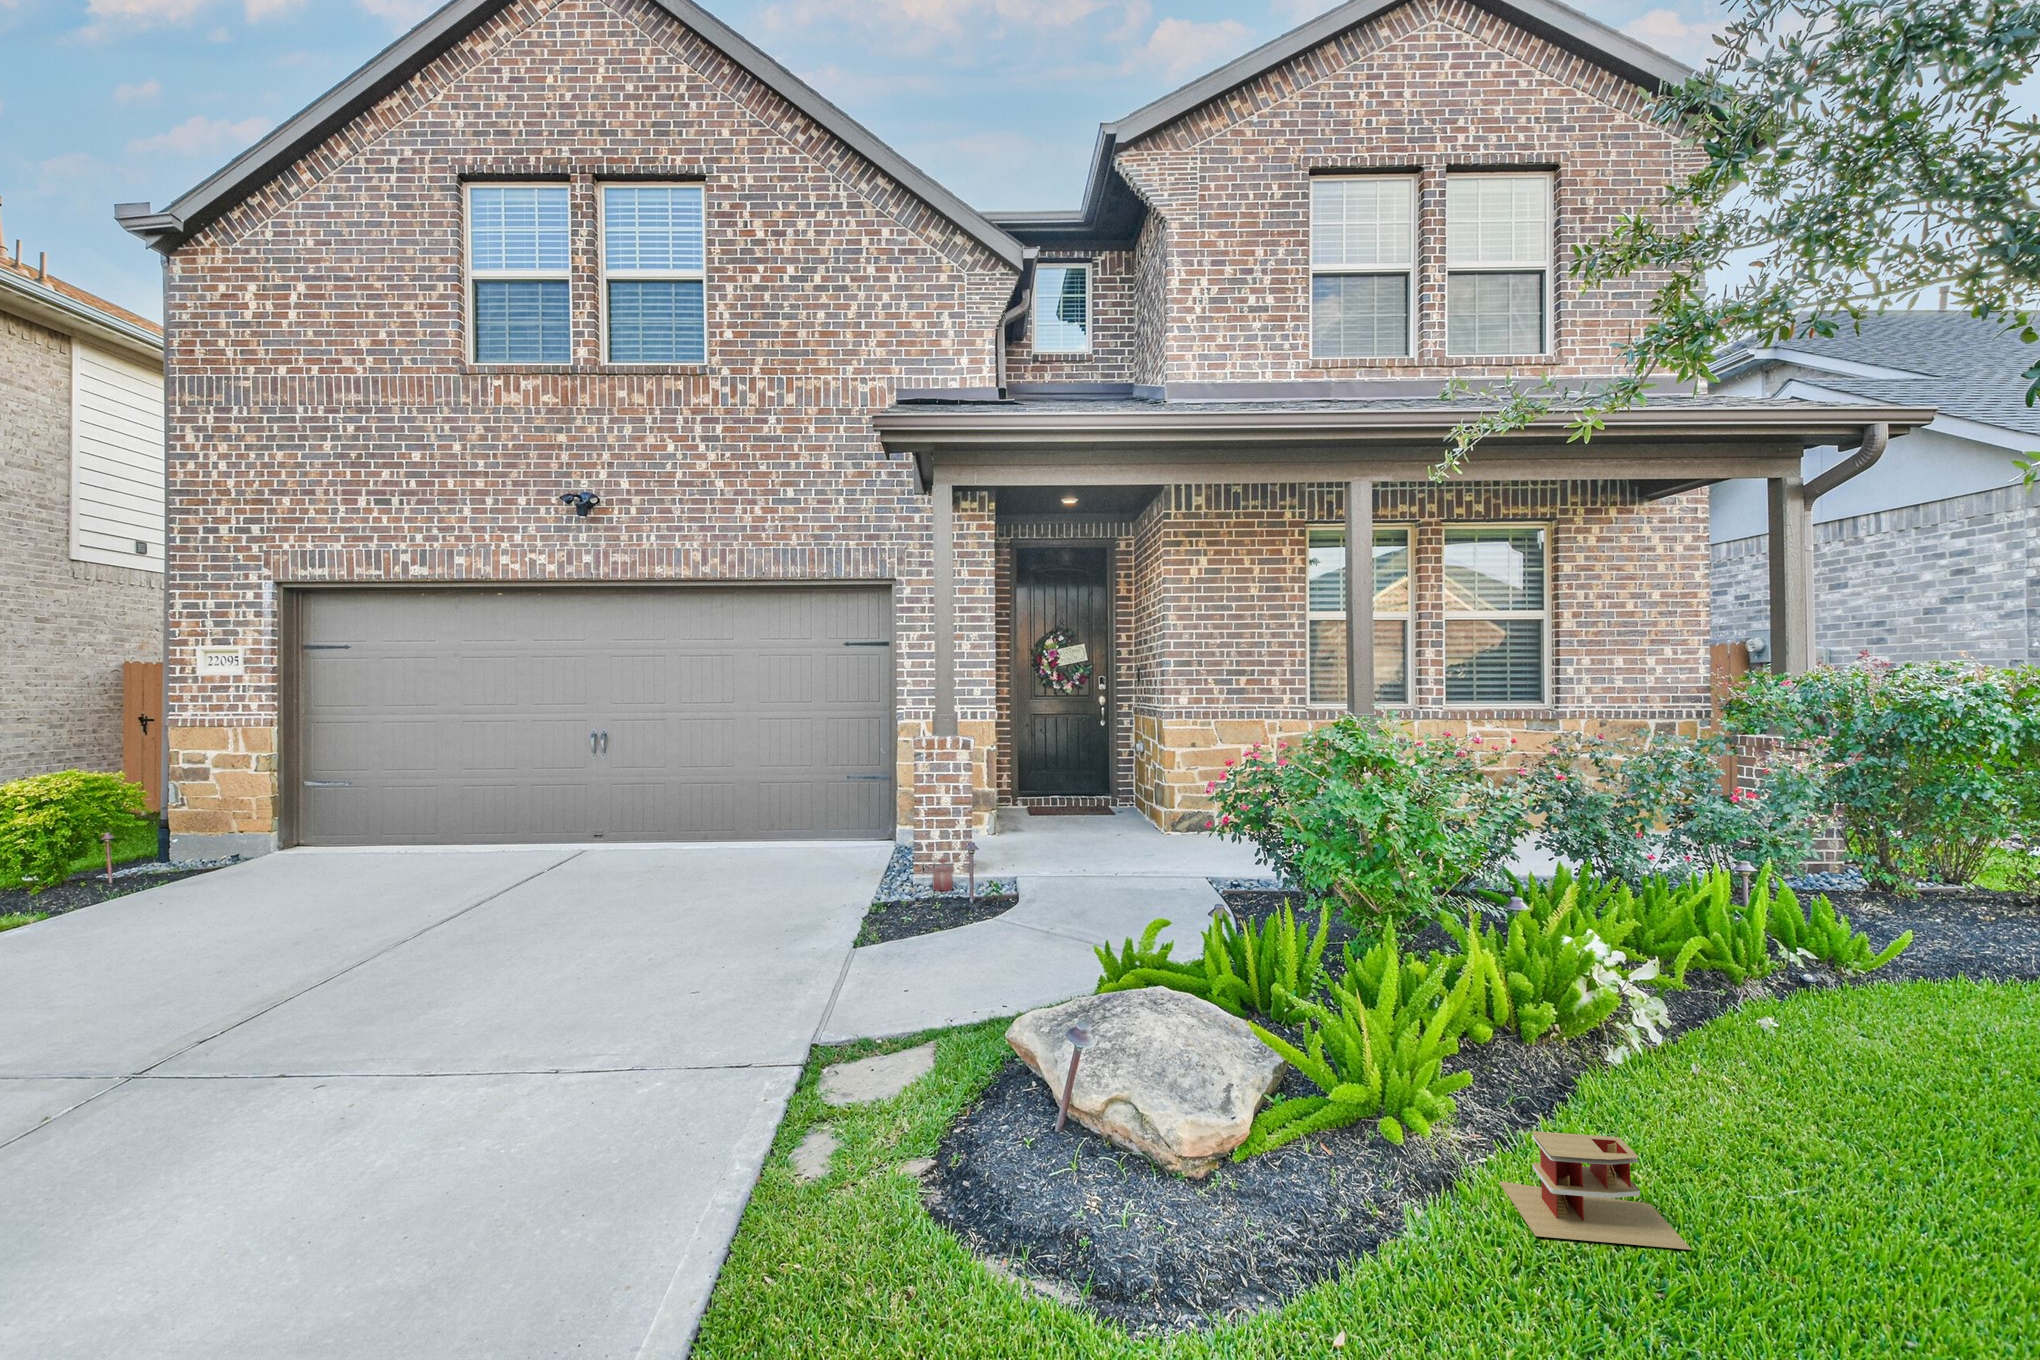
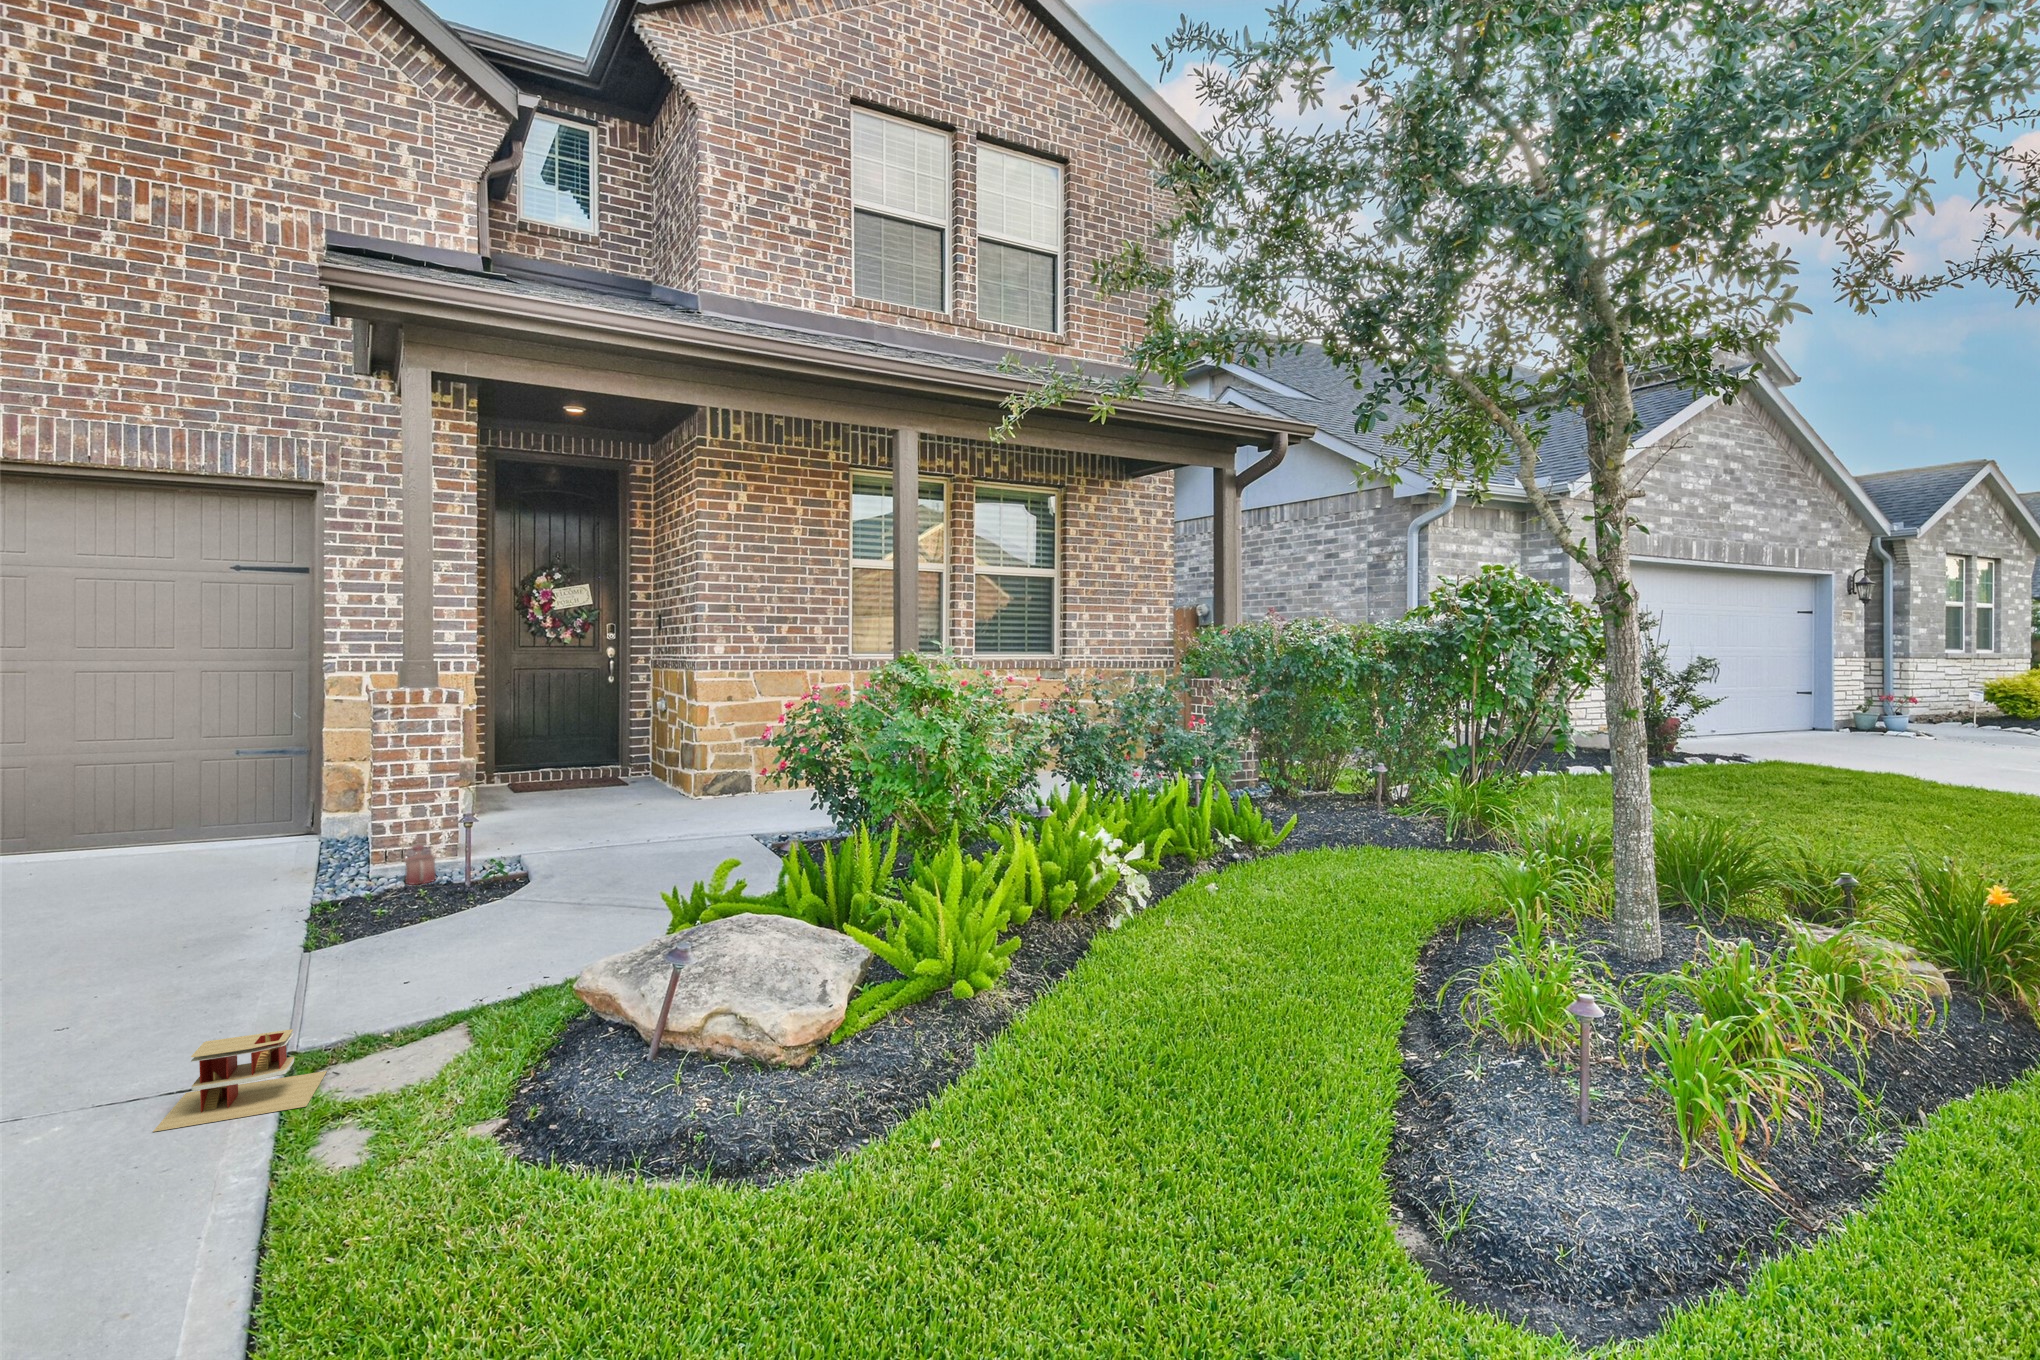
toy house: present [1499,1131,1691,1250] -> present [153,1029,327,1132]

